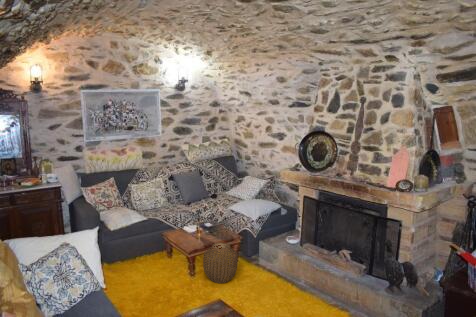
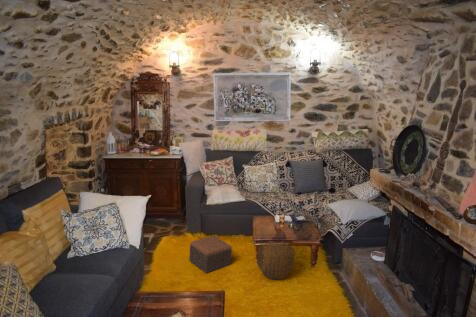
footstool: none [132,260,175,298] -> present [189,236,232,273]

